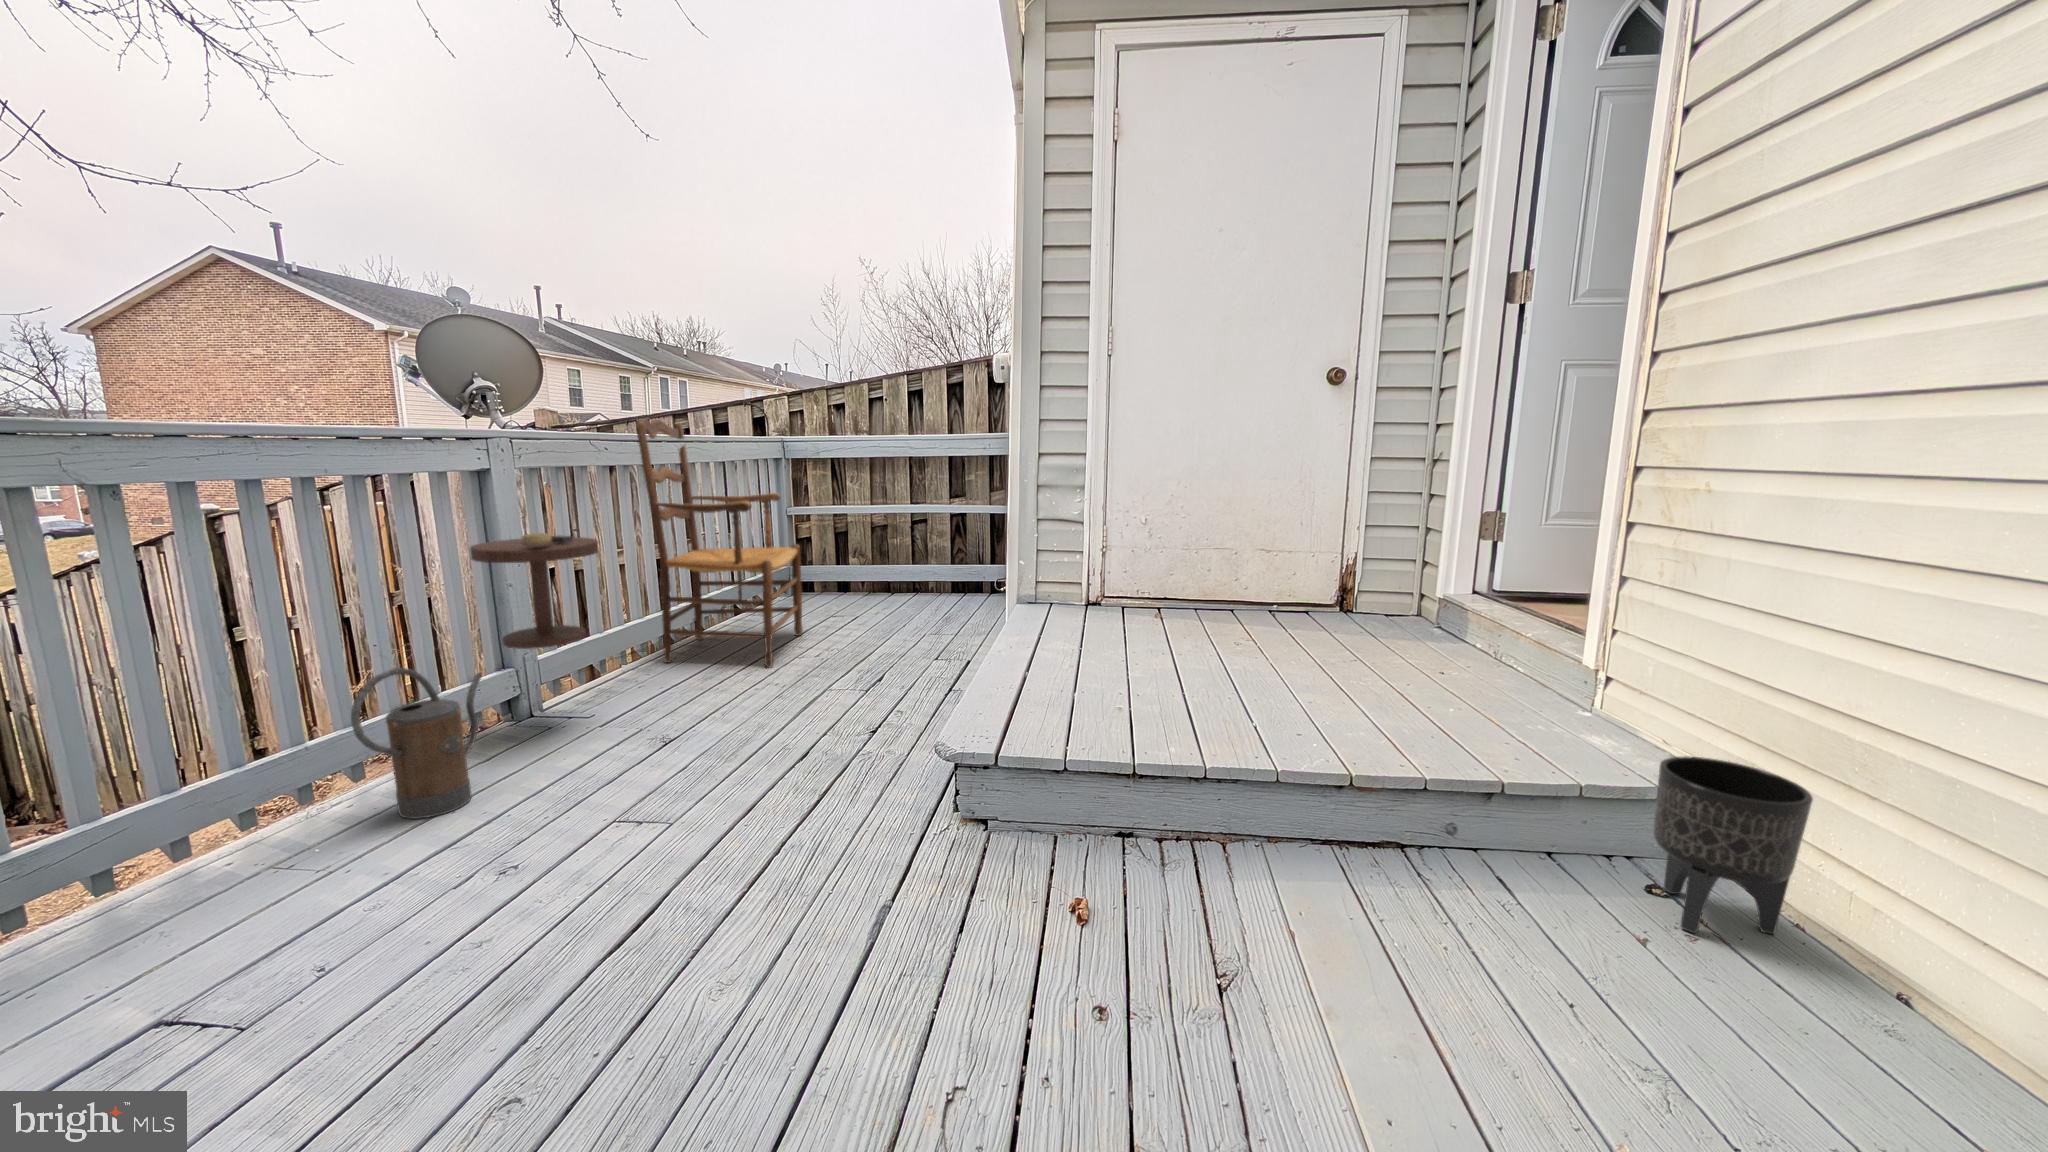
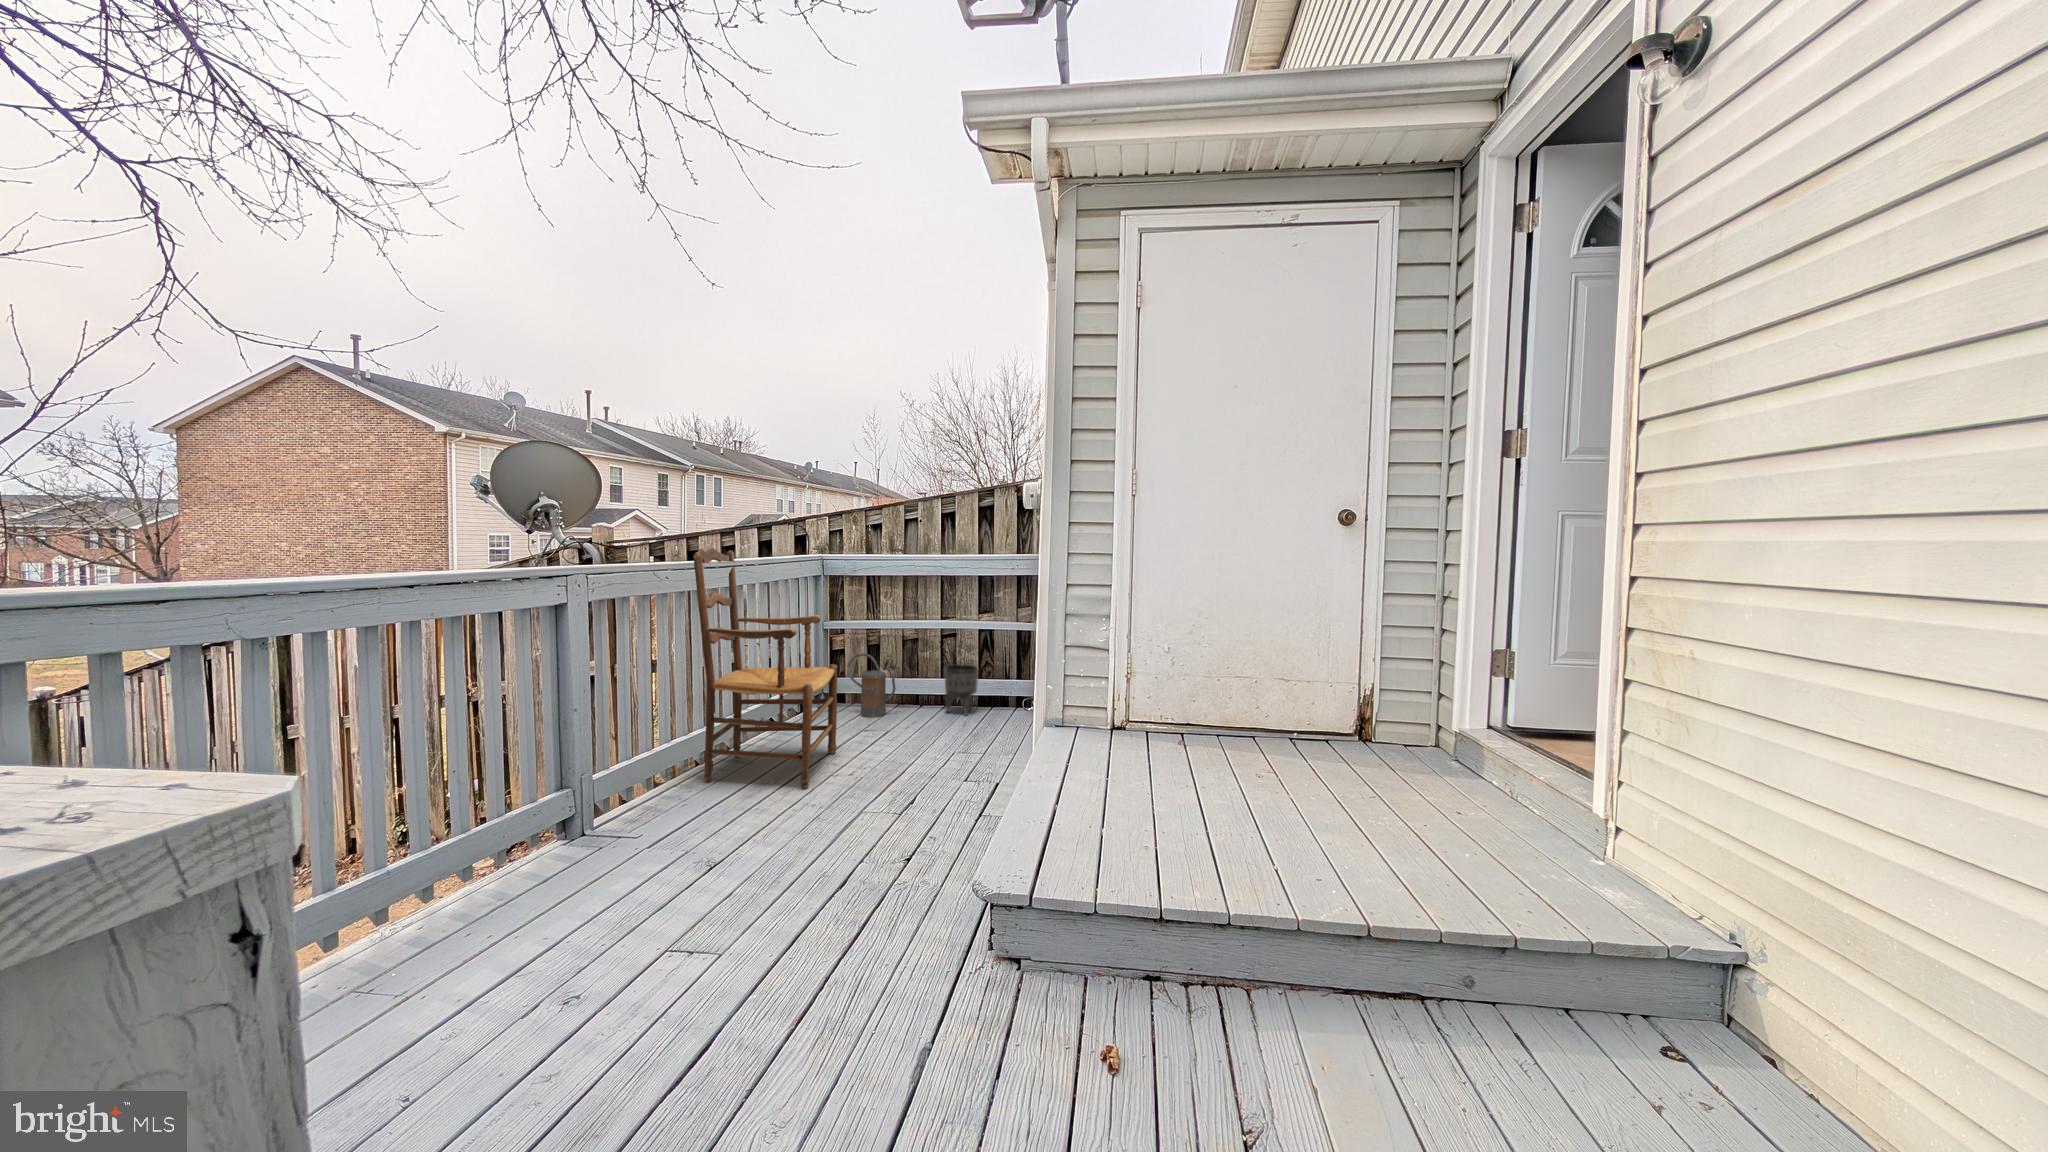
side table: present [470,533,598,649] -> none [546,667,659,855]
watering can: present [351,668,483,819] -> present [847,653,901,717]
planter: present [1653,756,1813,934] -> present [944,665,978,716]

